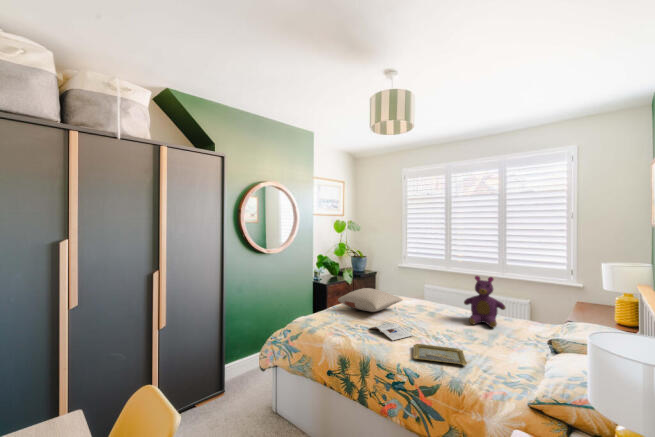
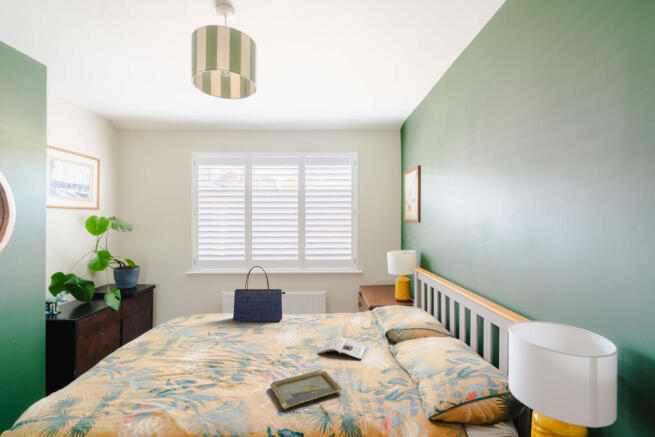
tote bag: none [416,262,460,313] -> present [233,266,285,322]
teddy bear: present [464,276,506,328] -> none [293,275,332,331]
pillow: present [338,288,403,312] -> none [119,314,221,351]
magazine: present [370,323,413,341] -> present [318,337,366,359]

